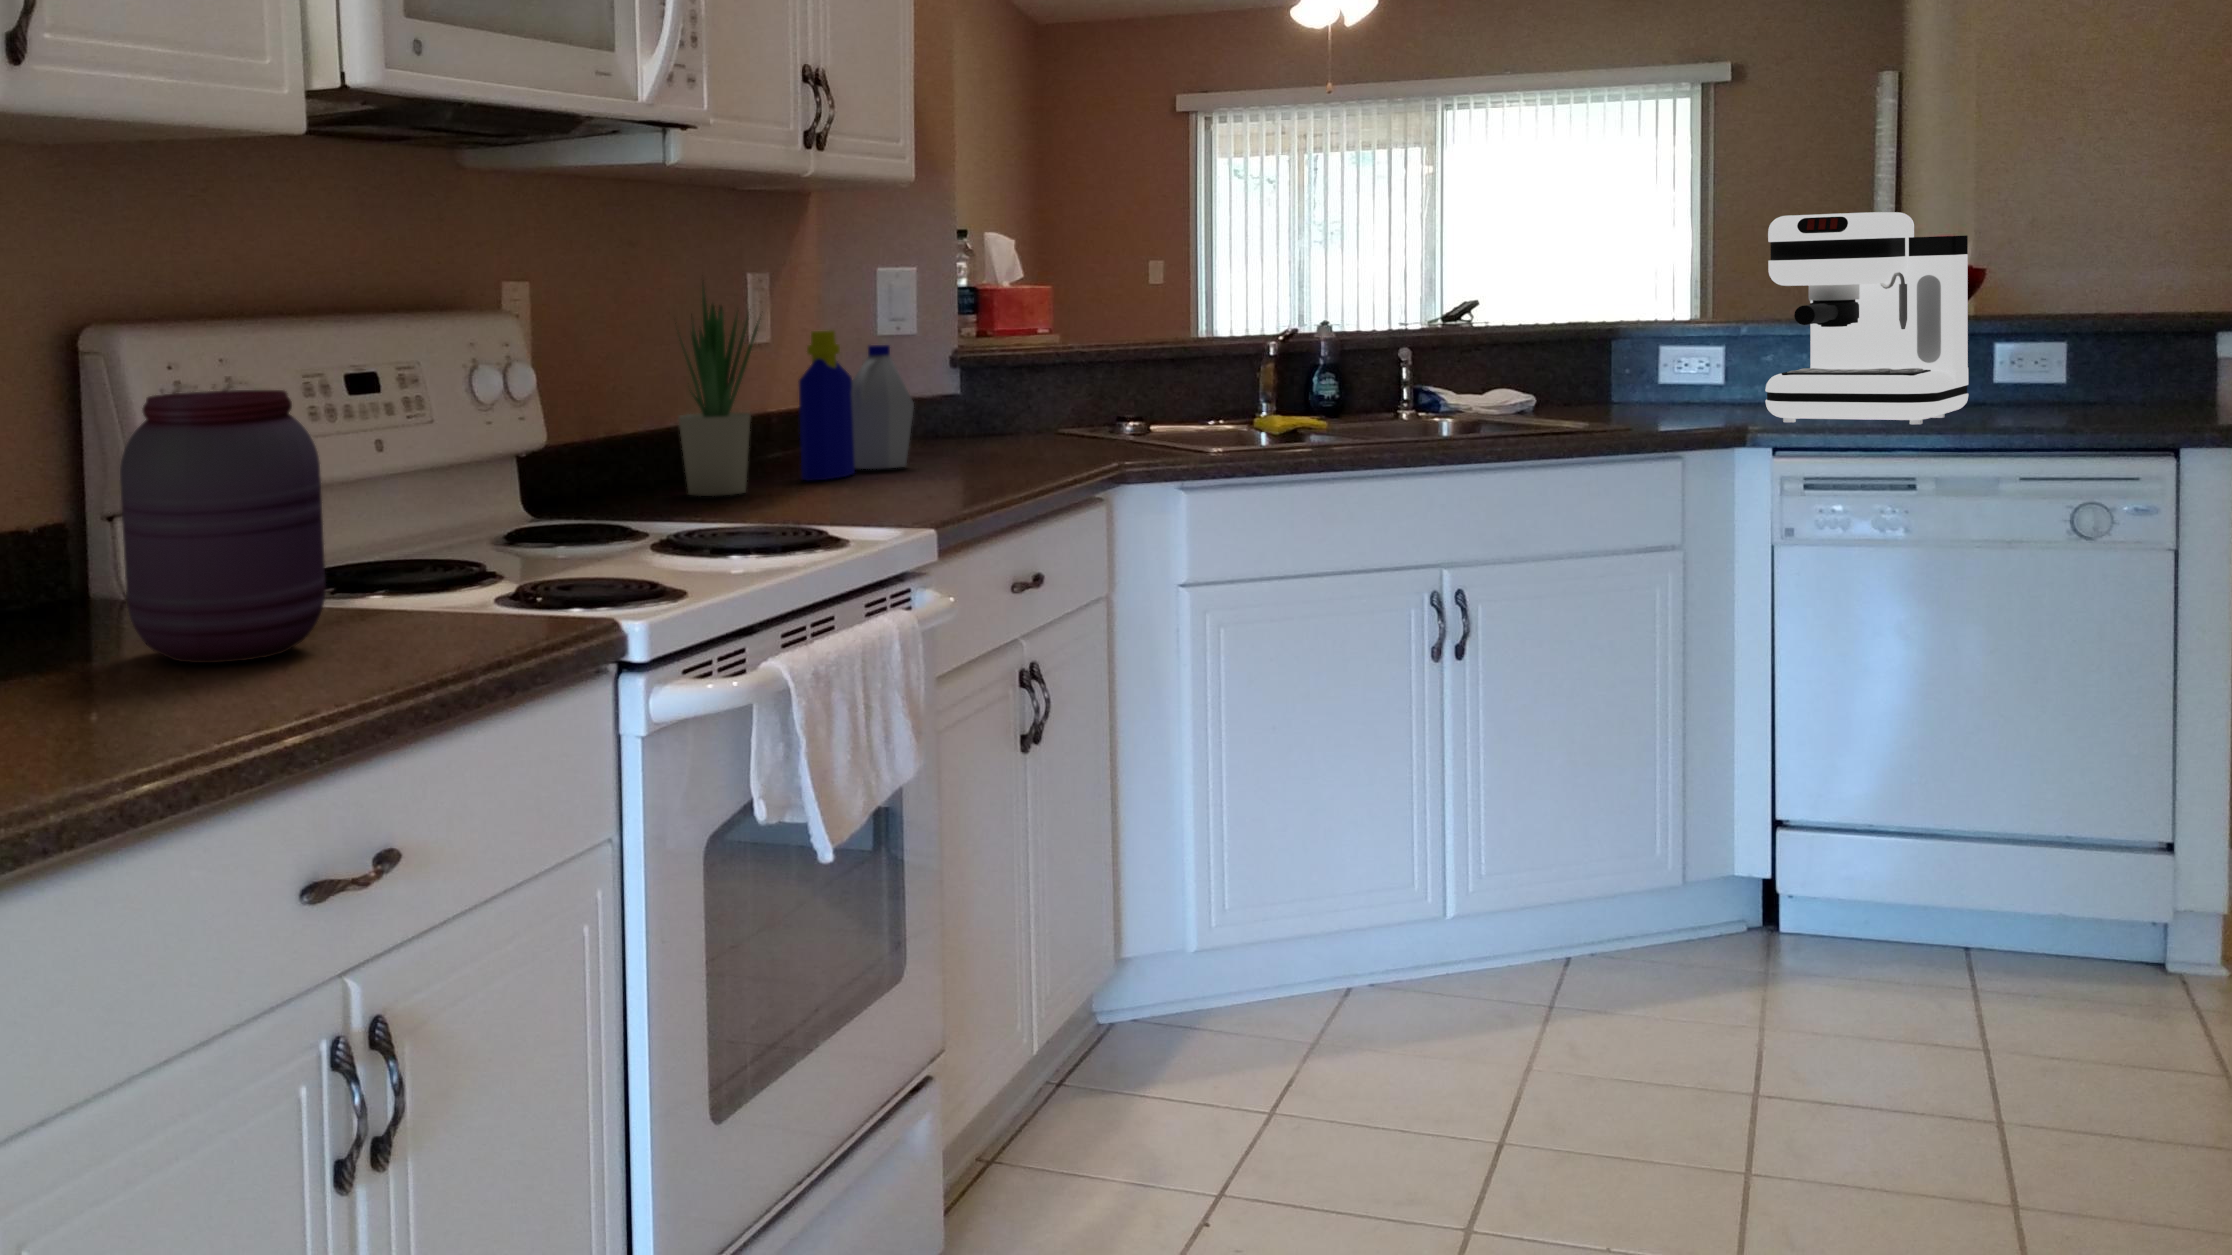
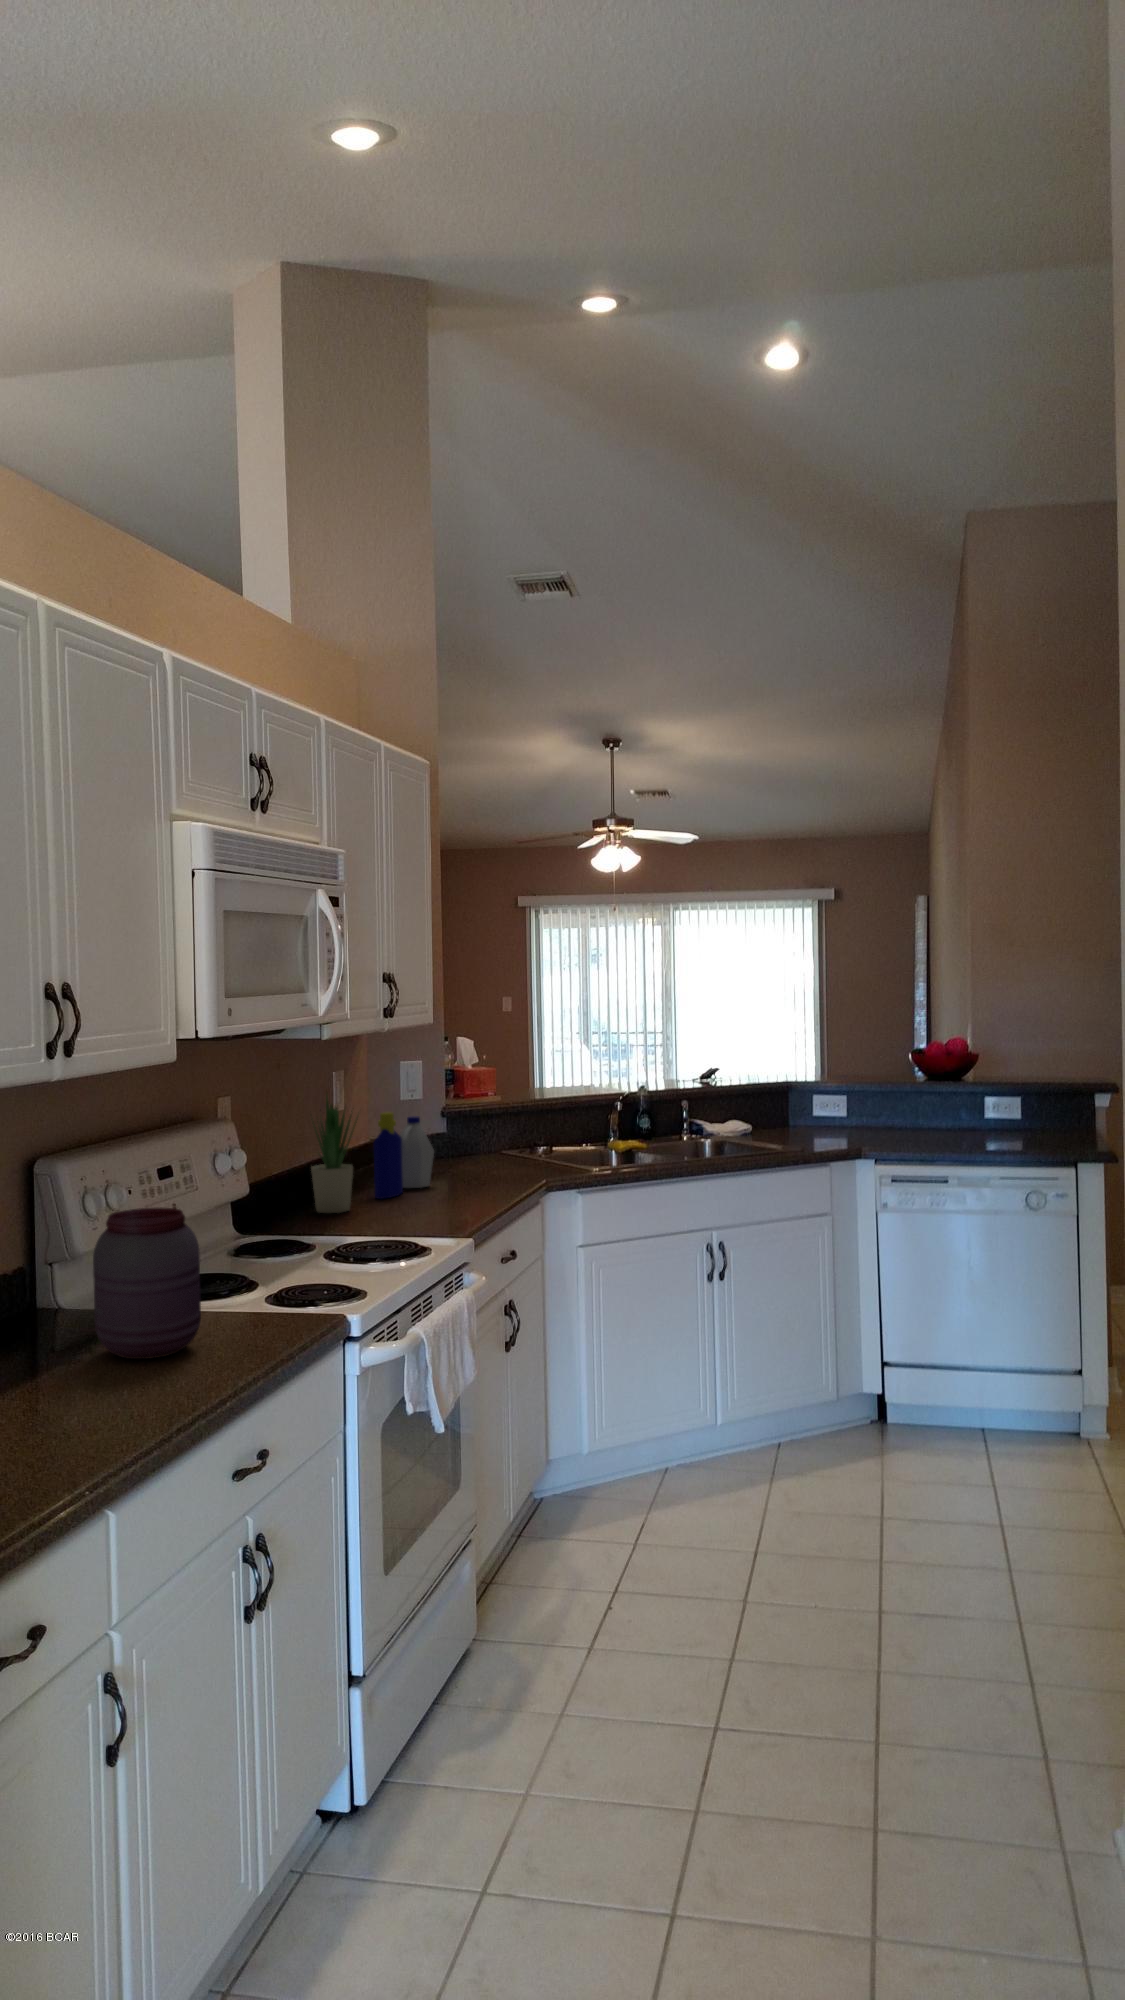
coffee maker: present [1765,212,1968,425] -> none [876,1033,976,1149]

